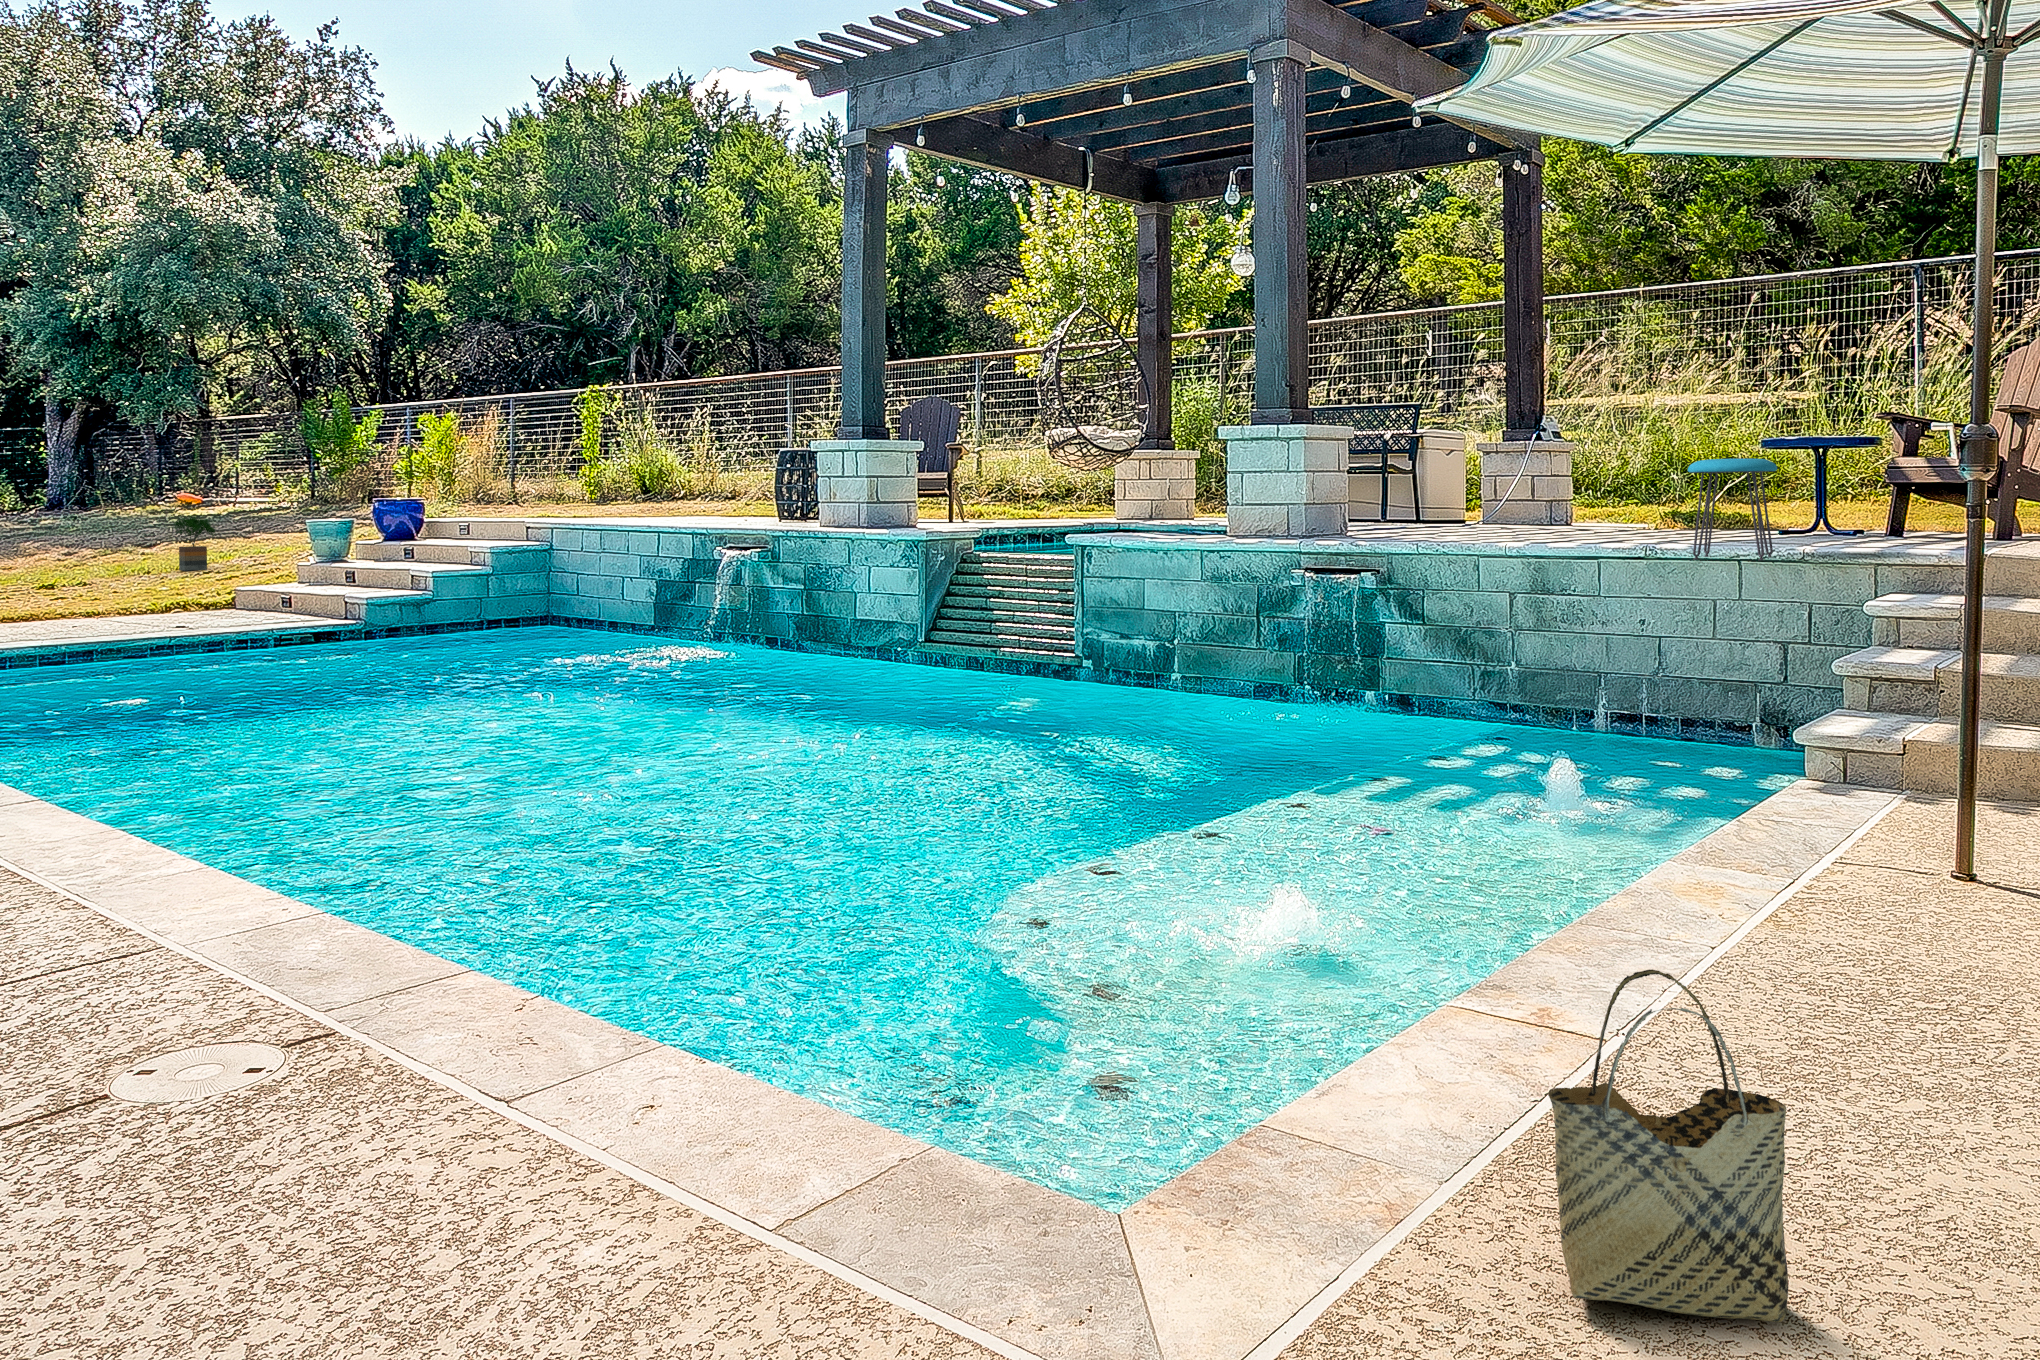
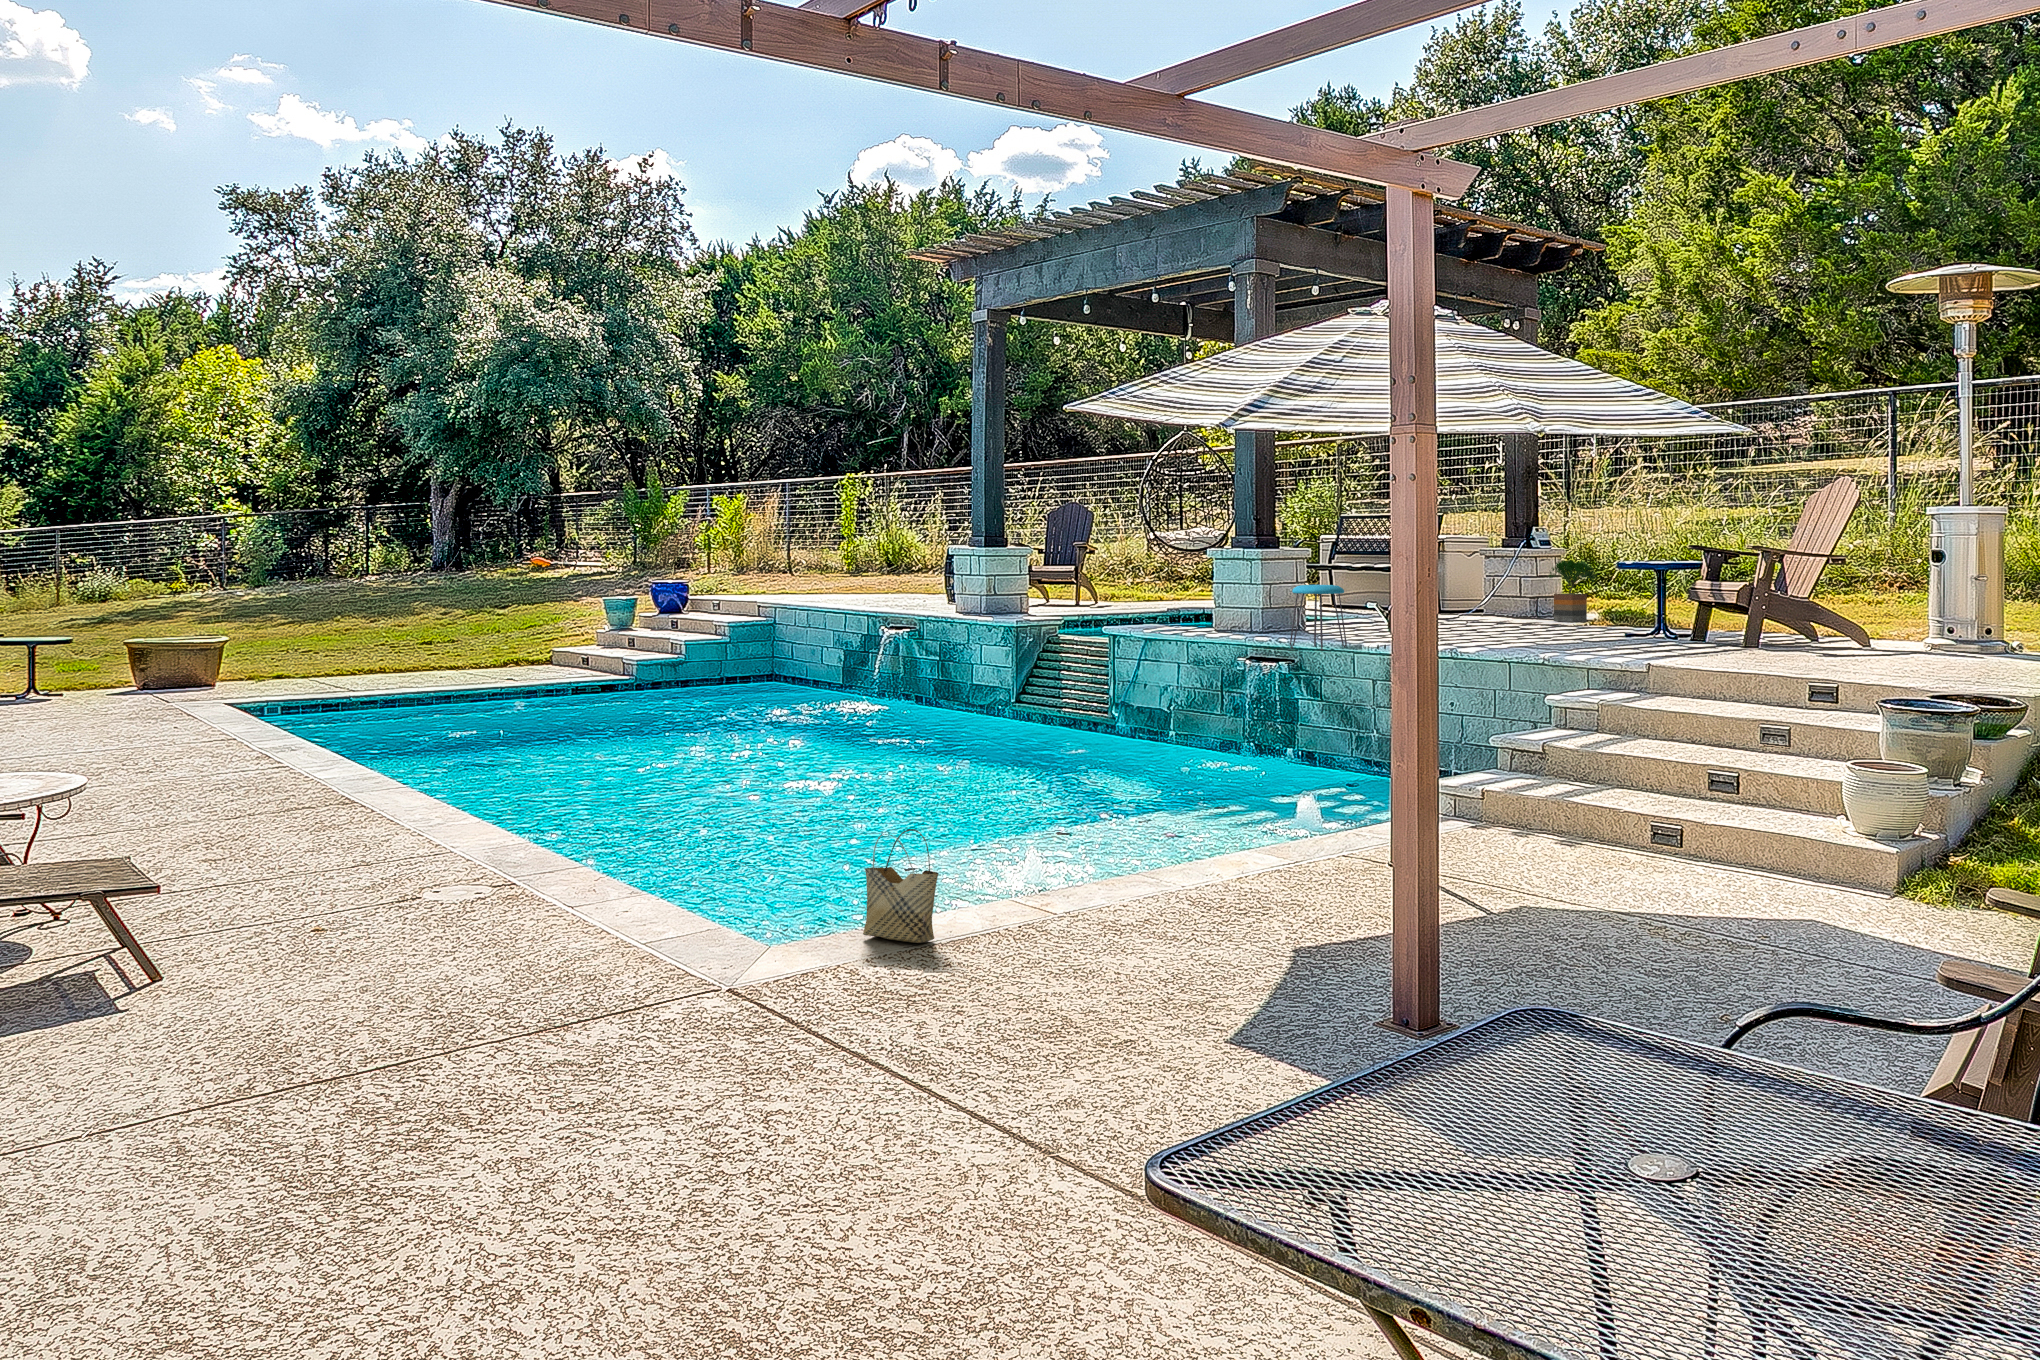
stool: present [1688,459,1777,560] -> present [1290,585,1347,650]
potted tree: present [173,518,215,571] -> present [1549,560,1596,622]

